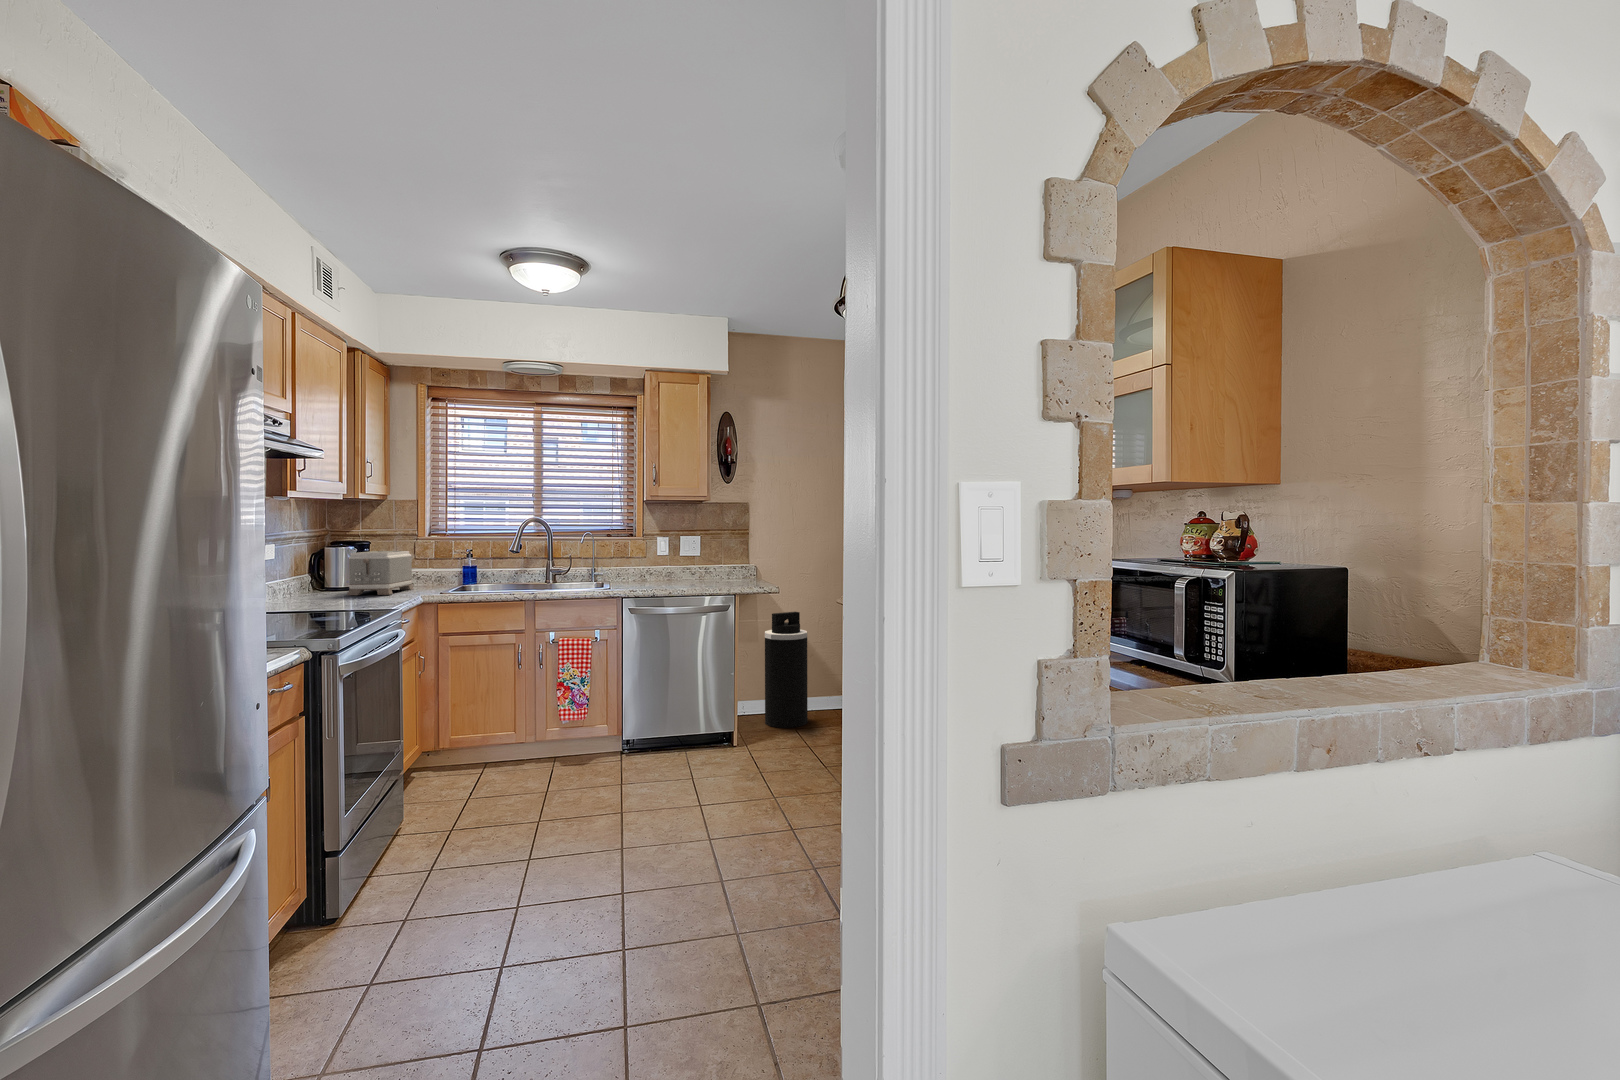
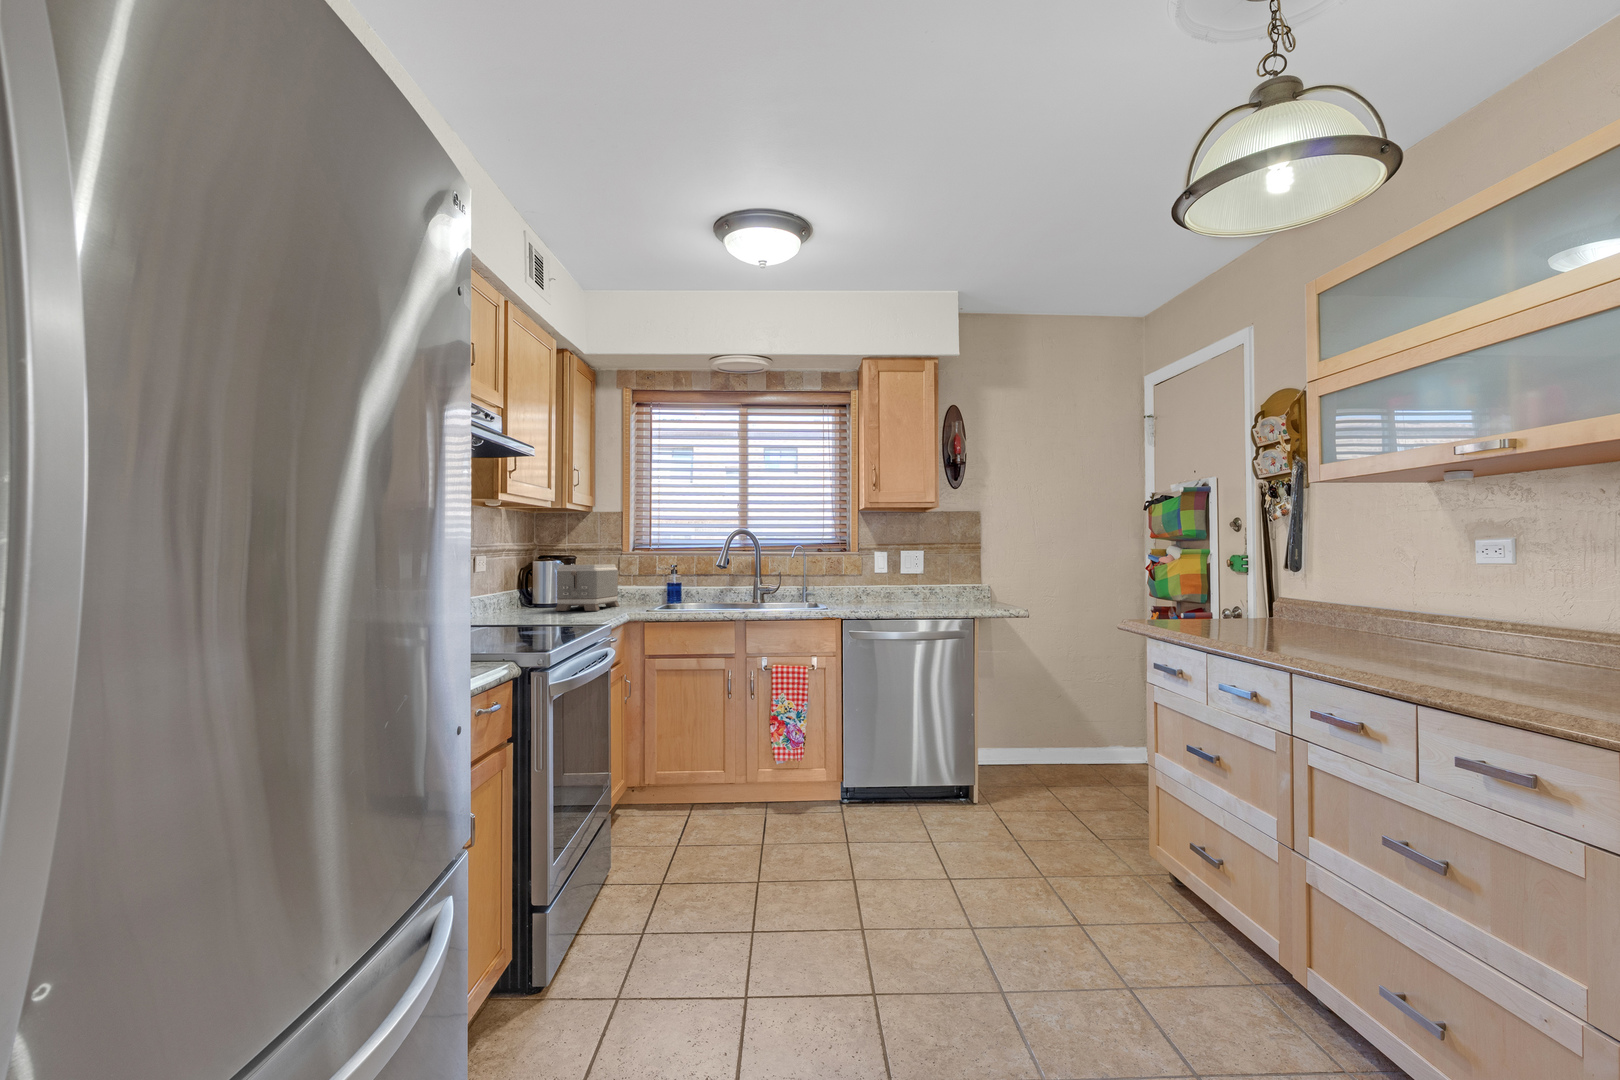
trash can: present [765,612,808,728] -> none [1002,640,1059,783]

